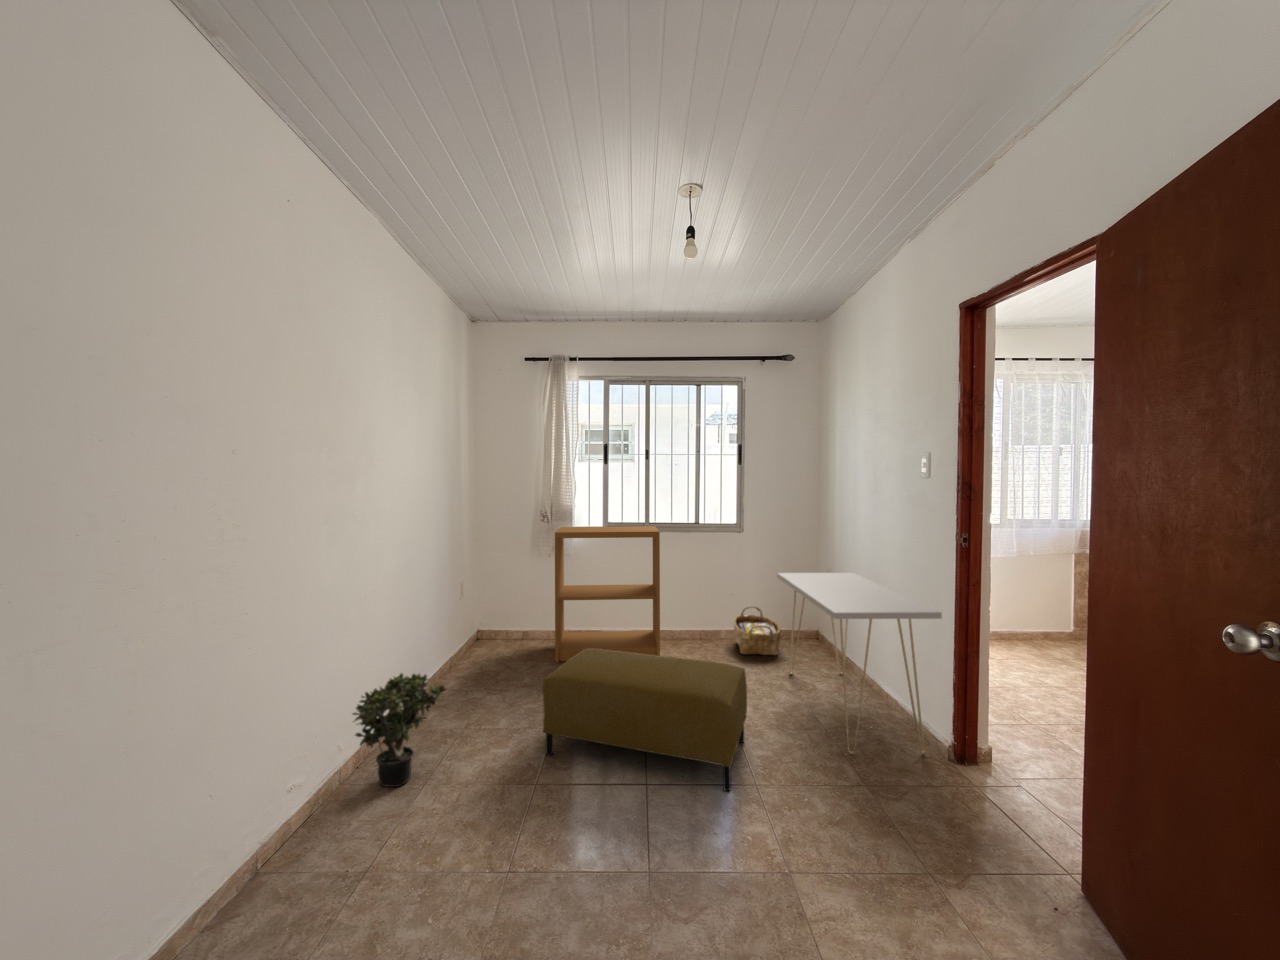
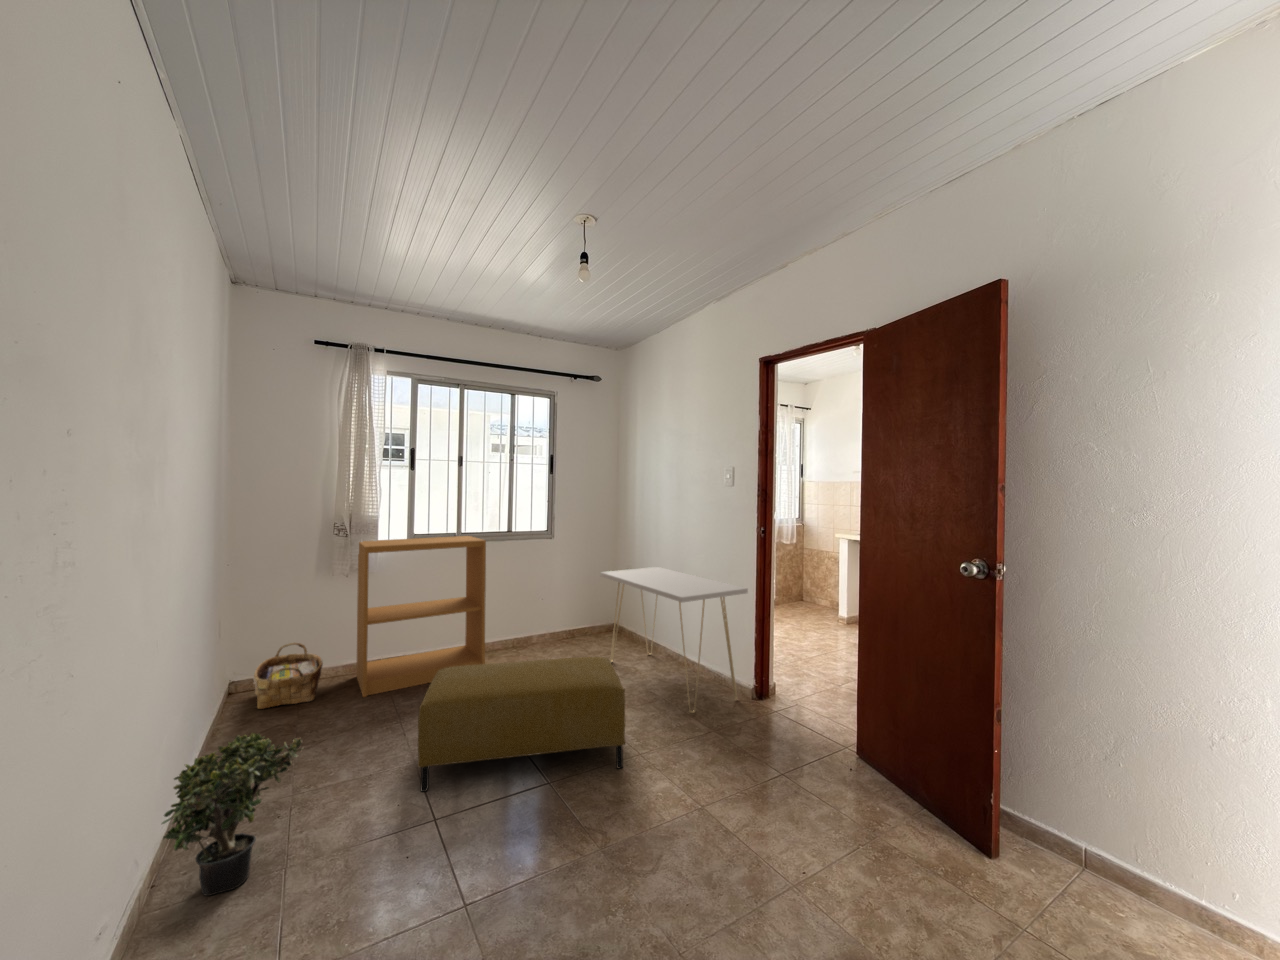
woven basket: present [734,606,781,655] -> present [254,643,323,709]

